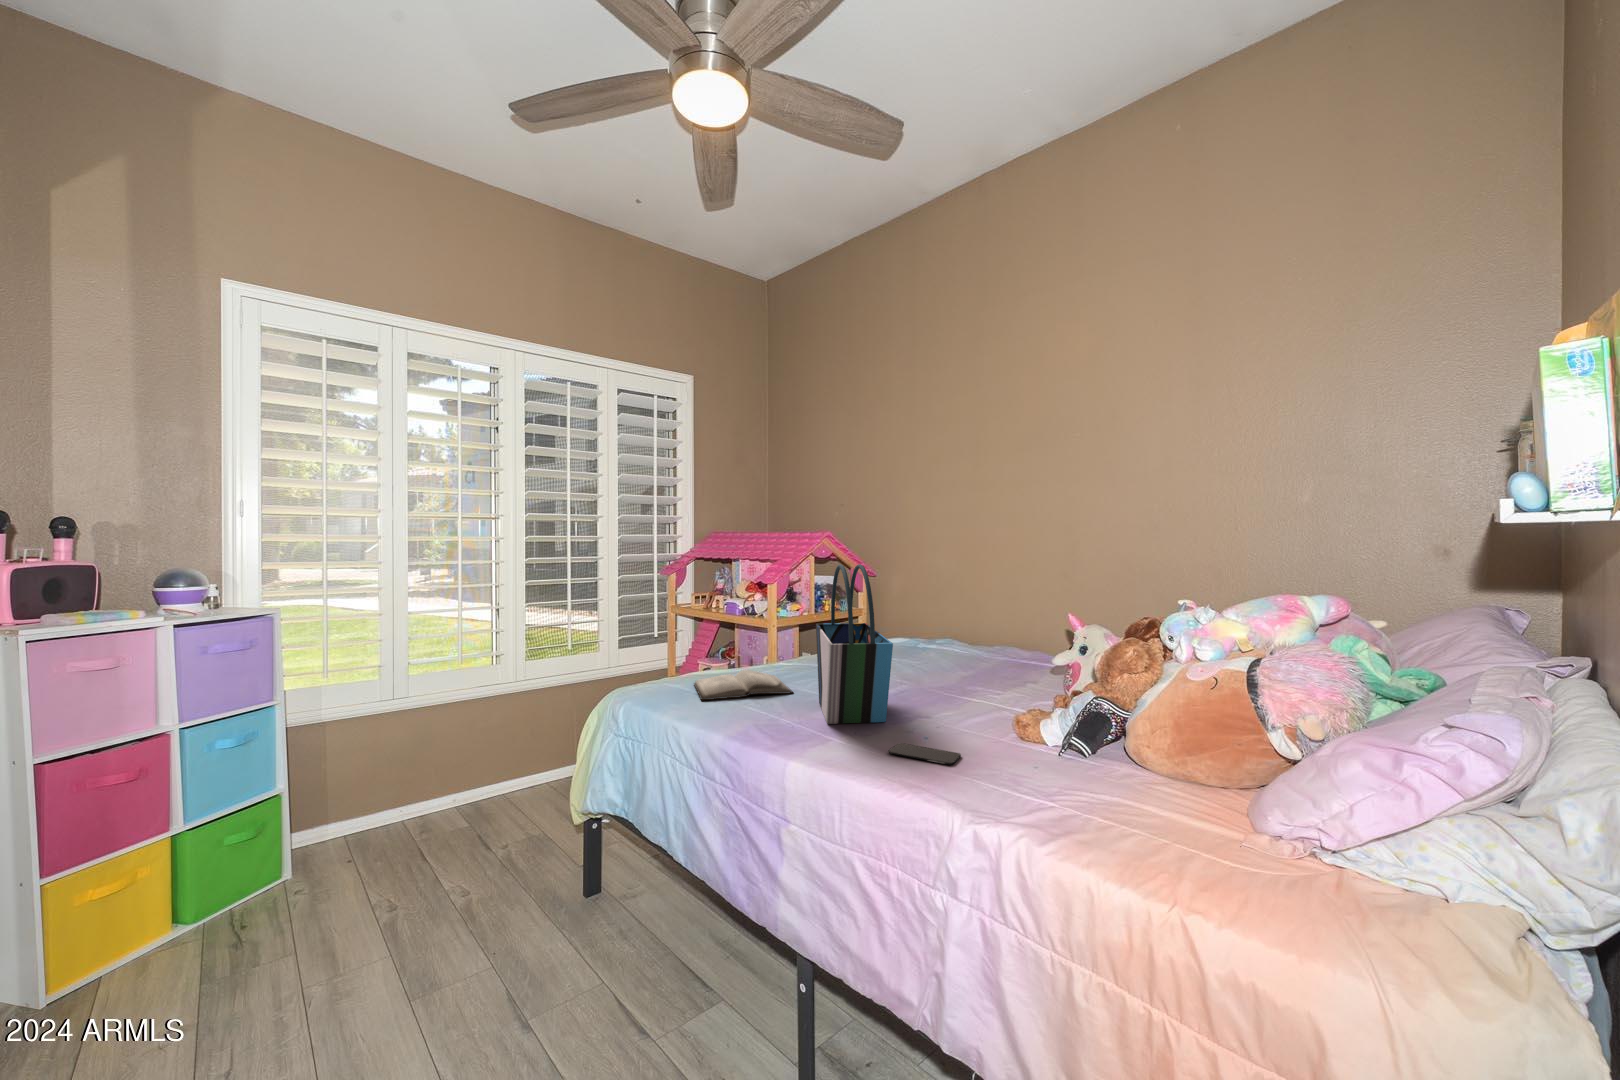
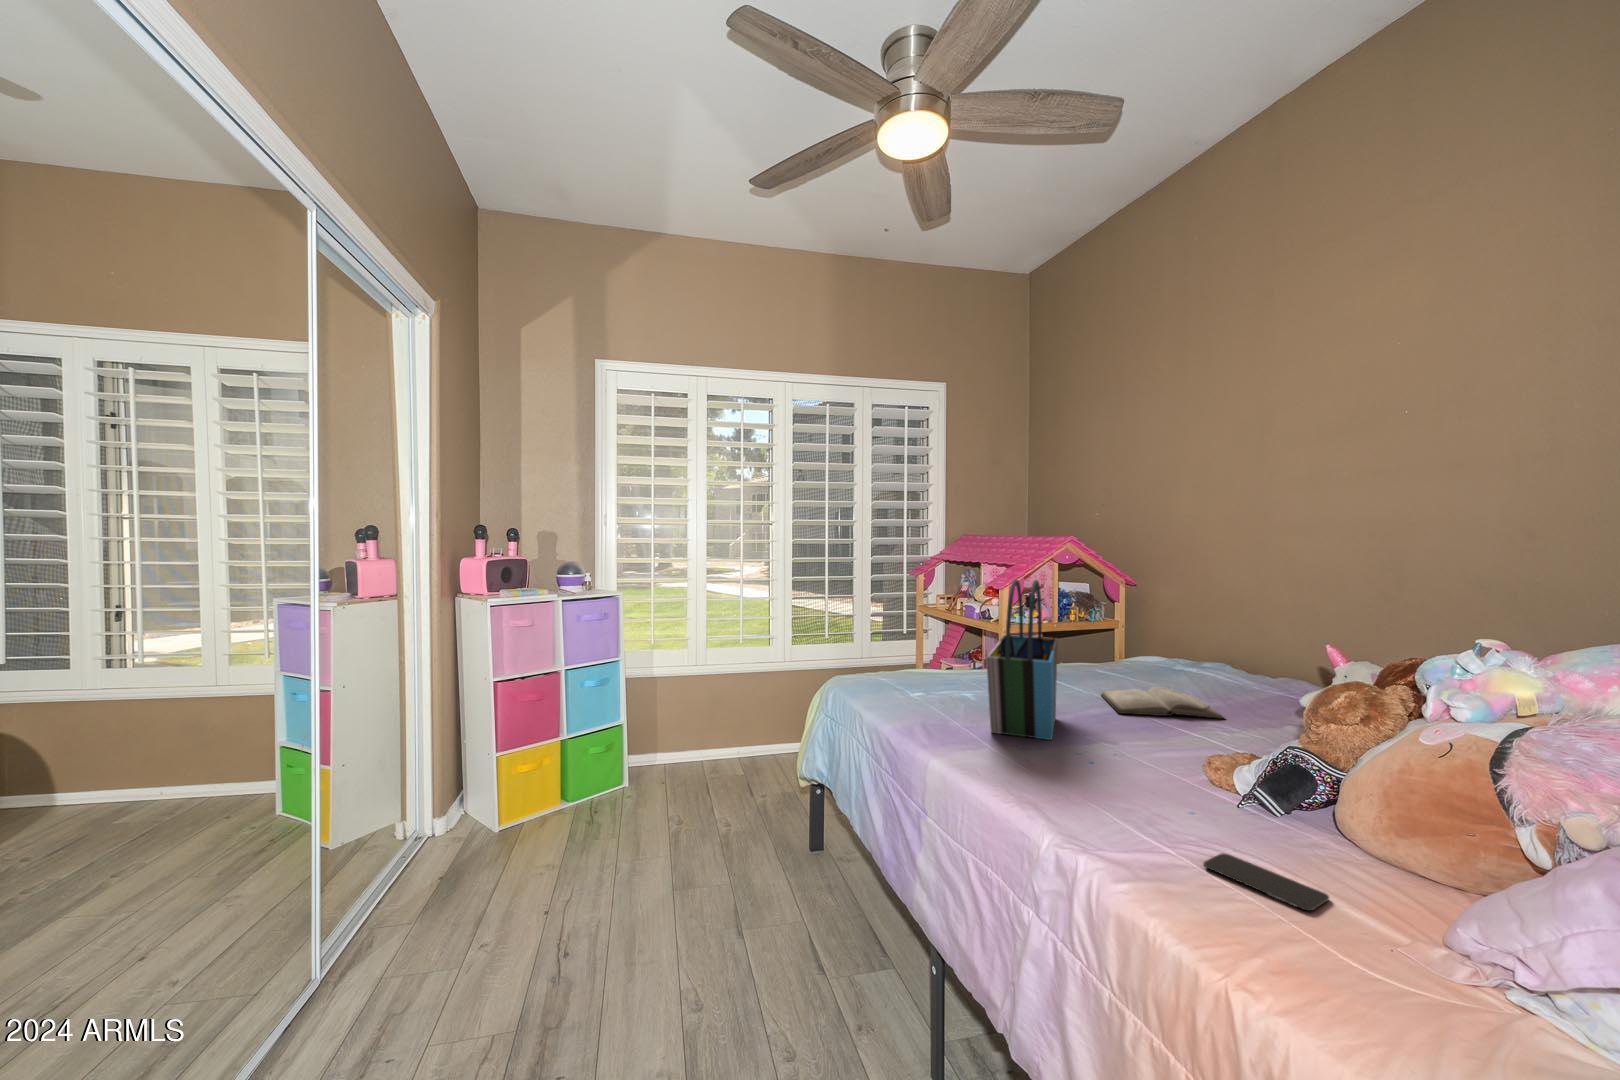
diary: present [694,670,793,700] -> present [1101,687,1225,719]
smartphone: present [888,743,961,764] -> present [1203,853,1329,911]

